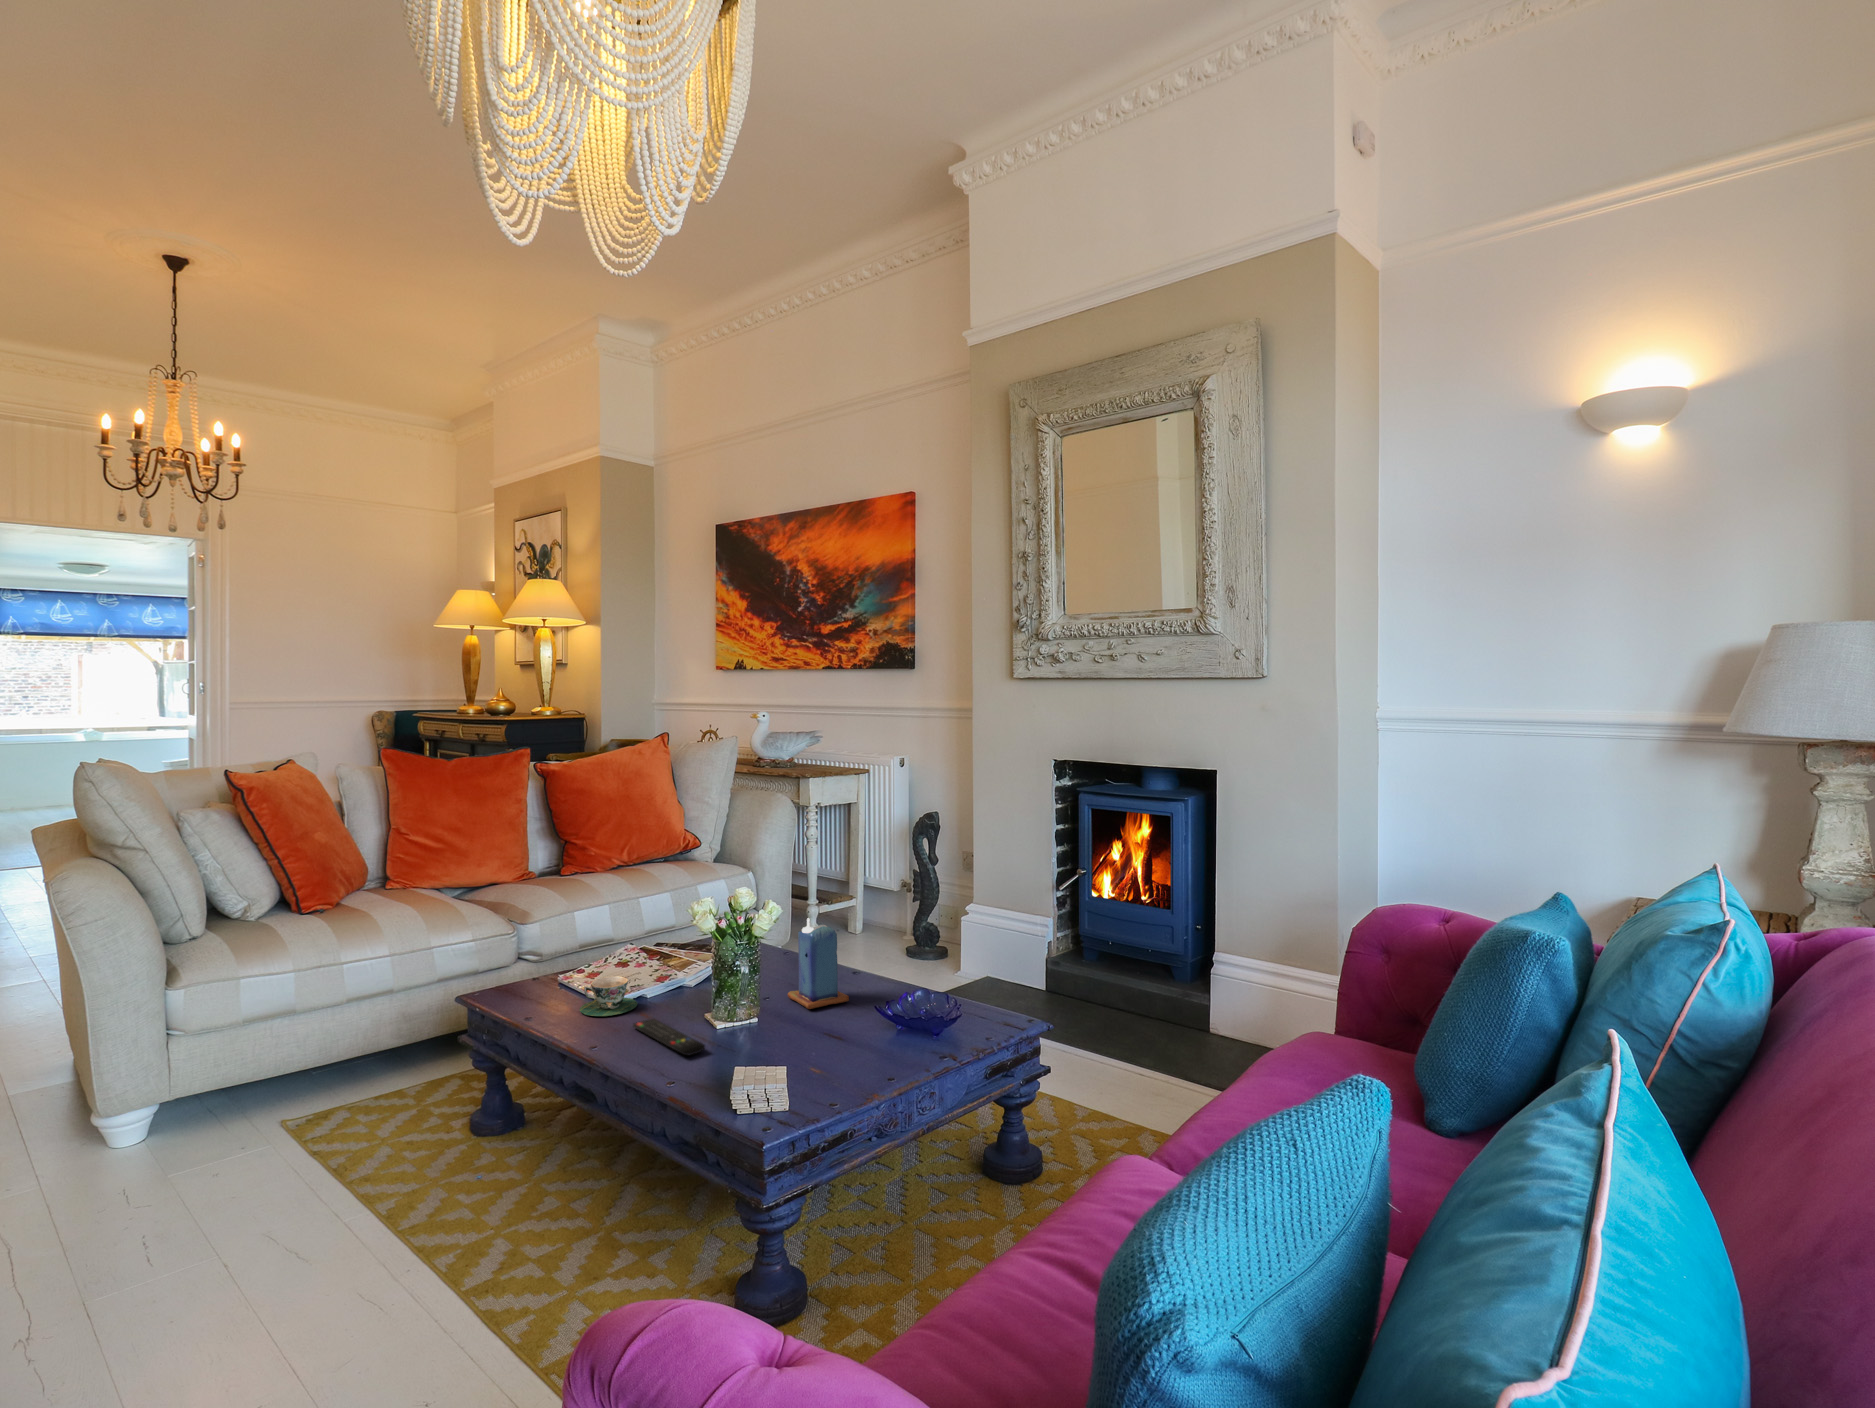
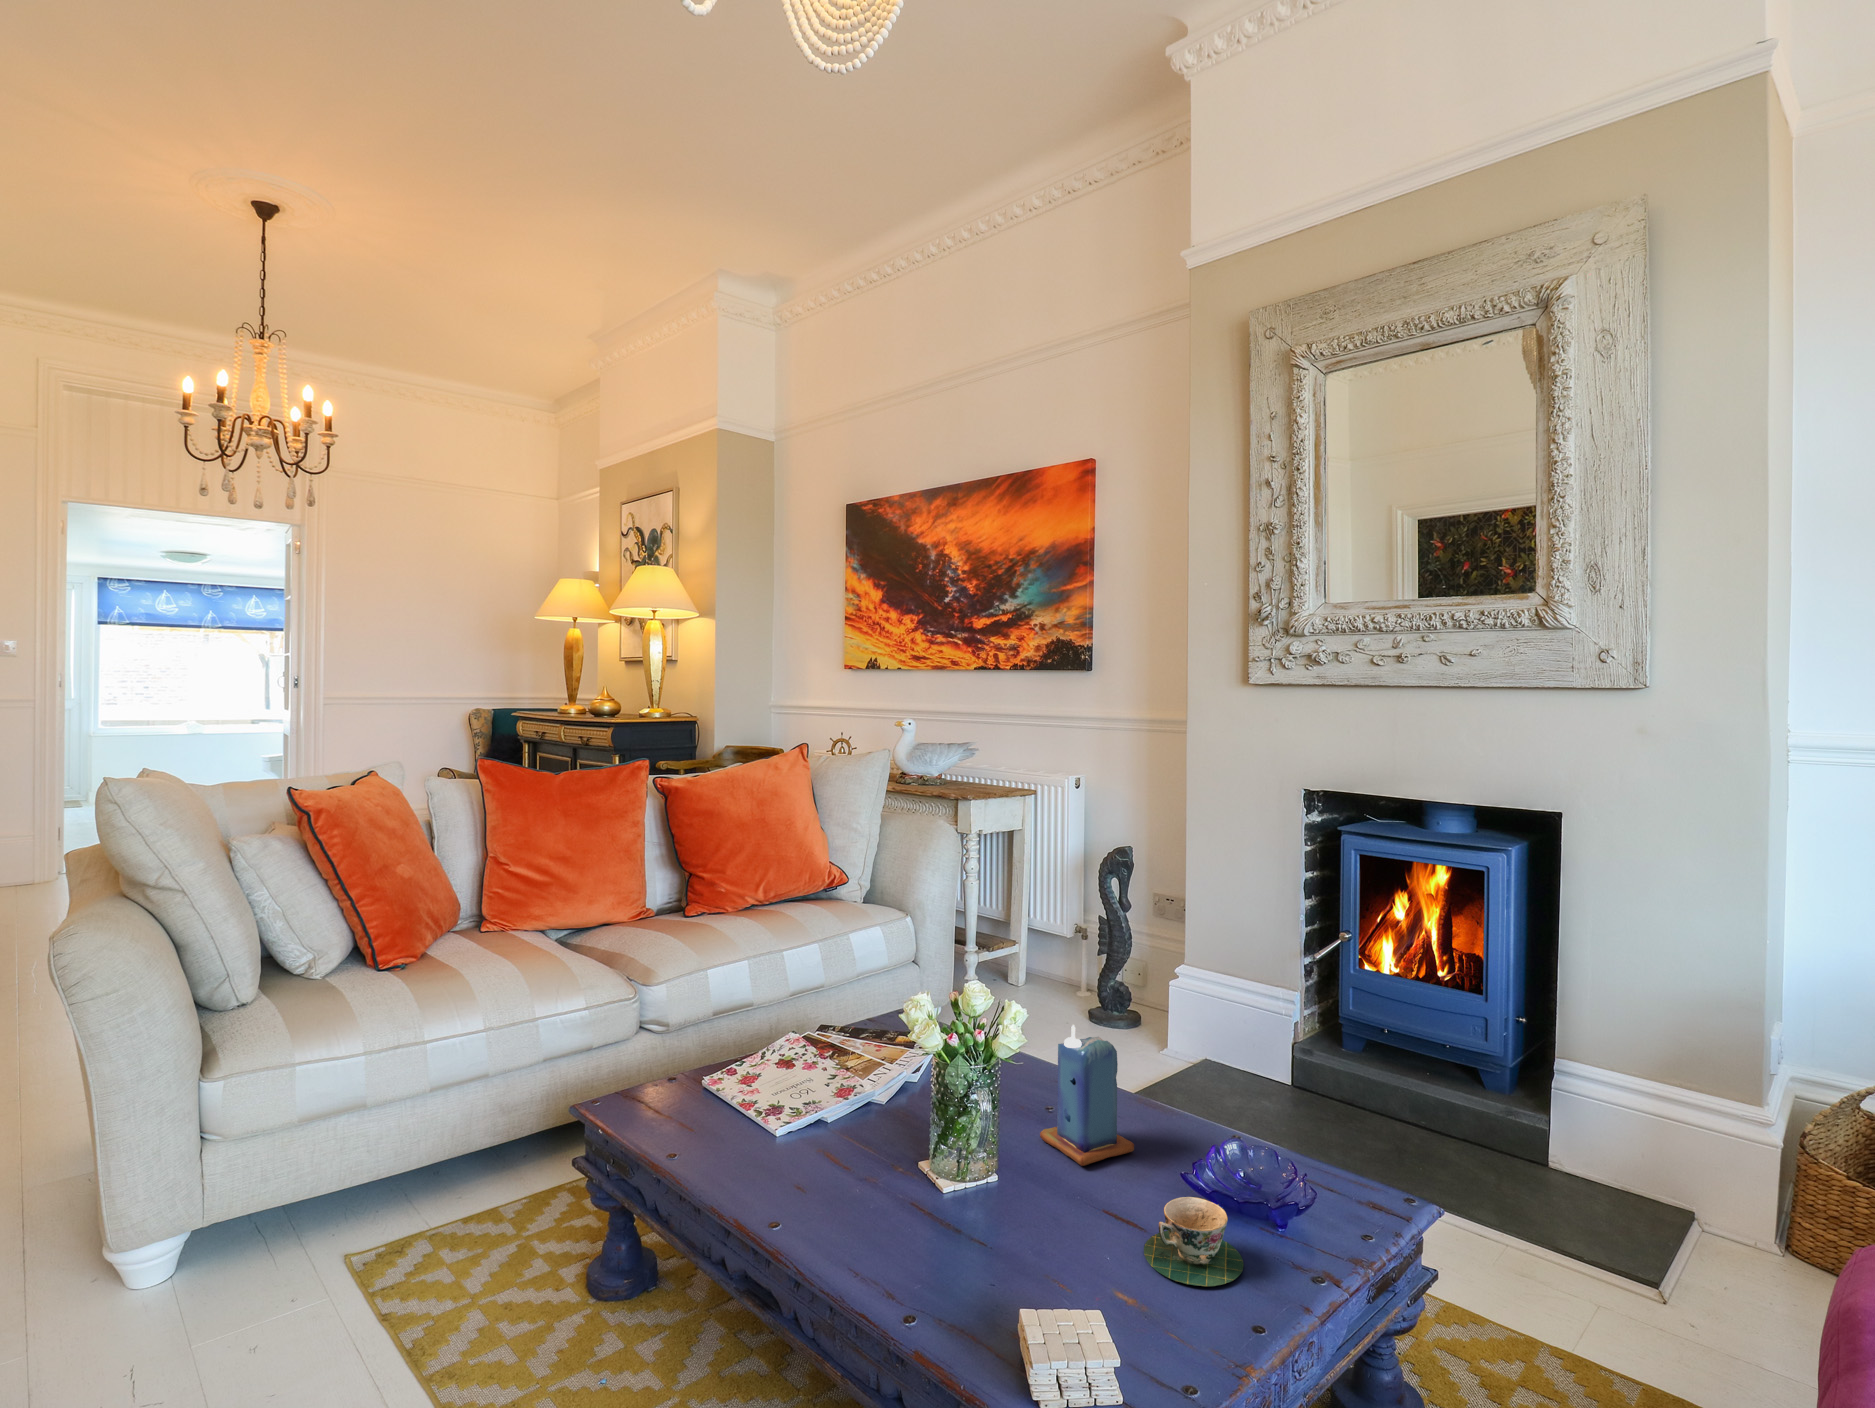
teacup: present [580,976,637,1016] -> present [1144,1197,1244,1286]
remote control: present [633,1019,705,1055] -> none [833,1177,957,1262]

